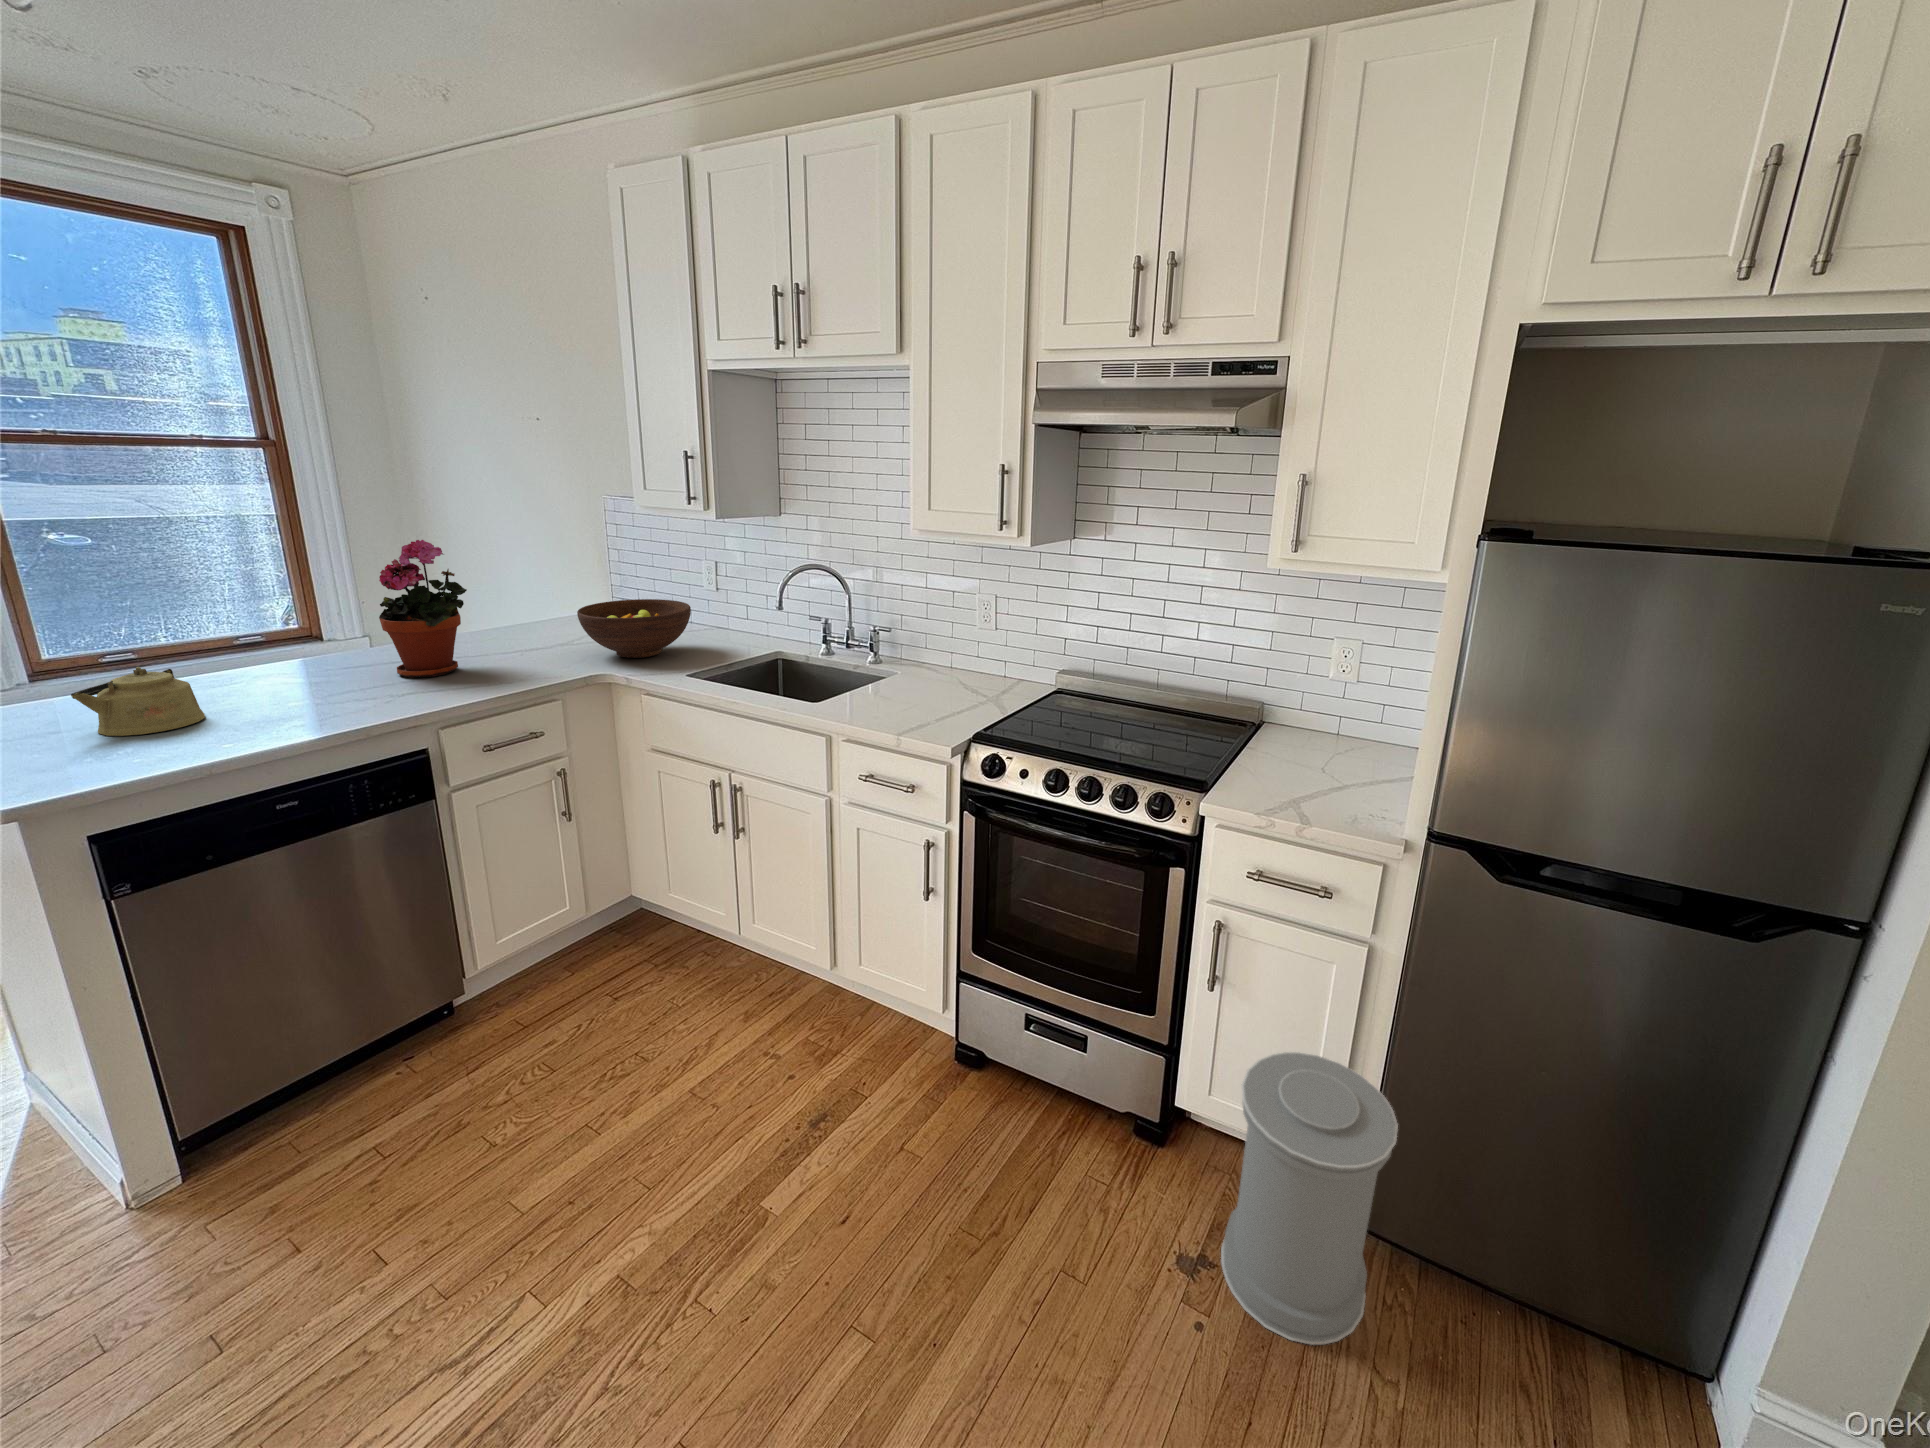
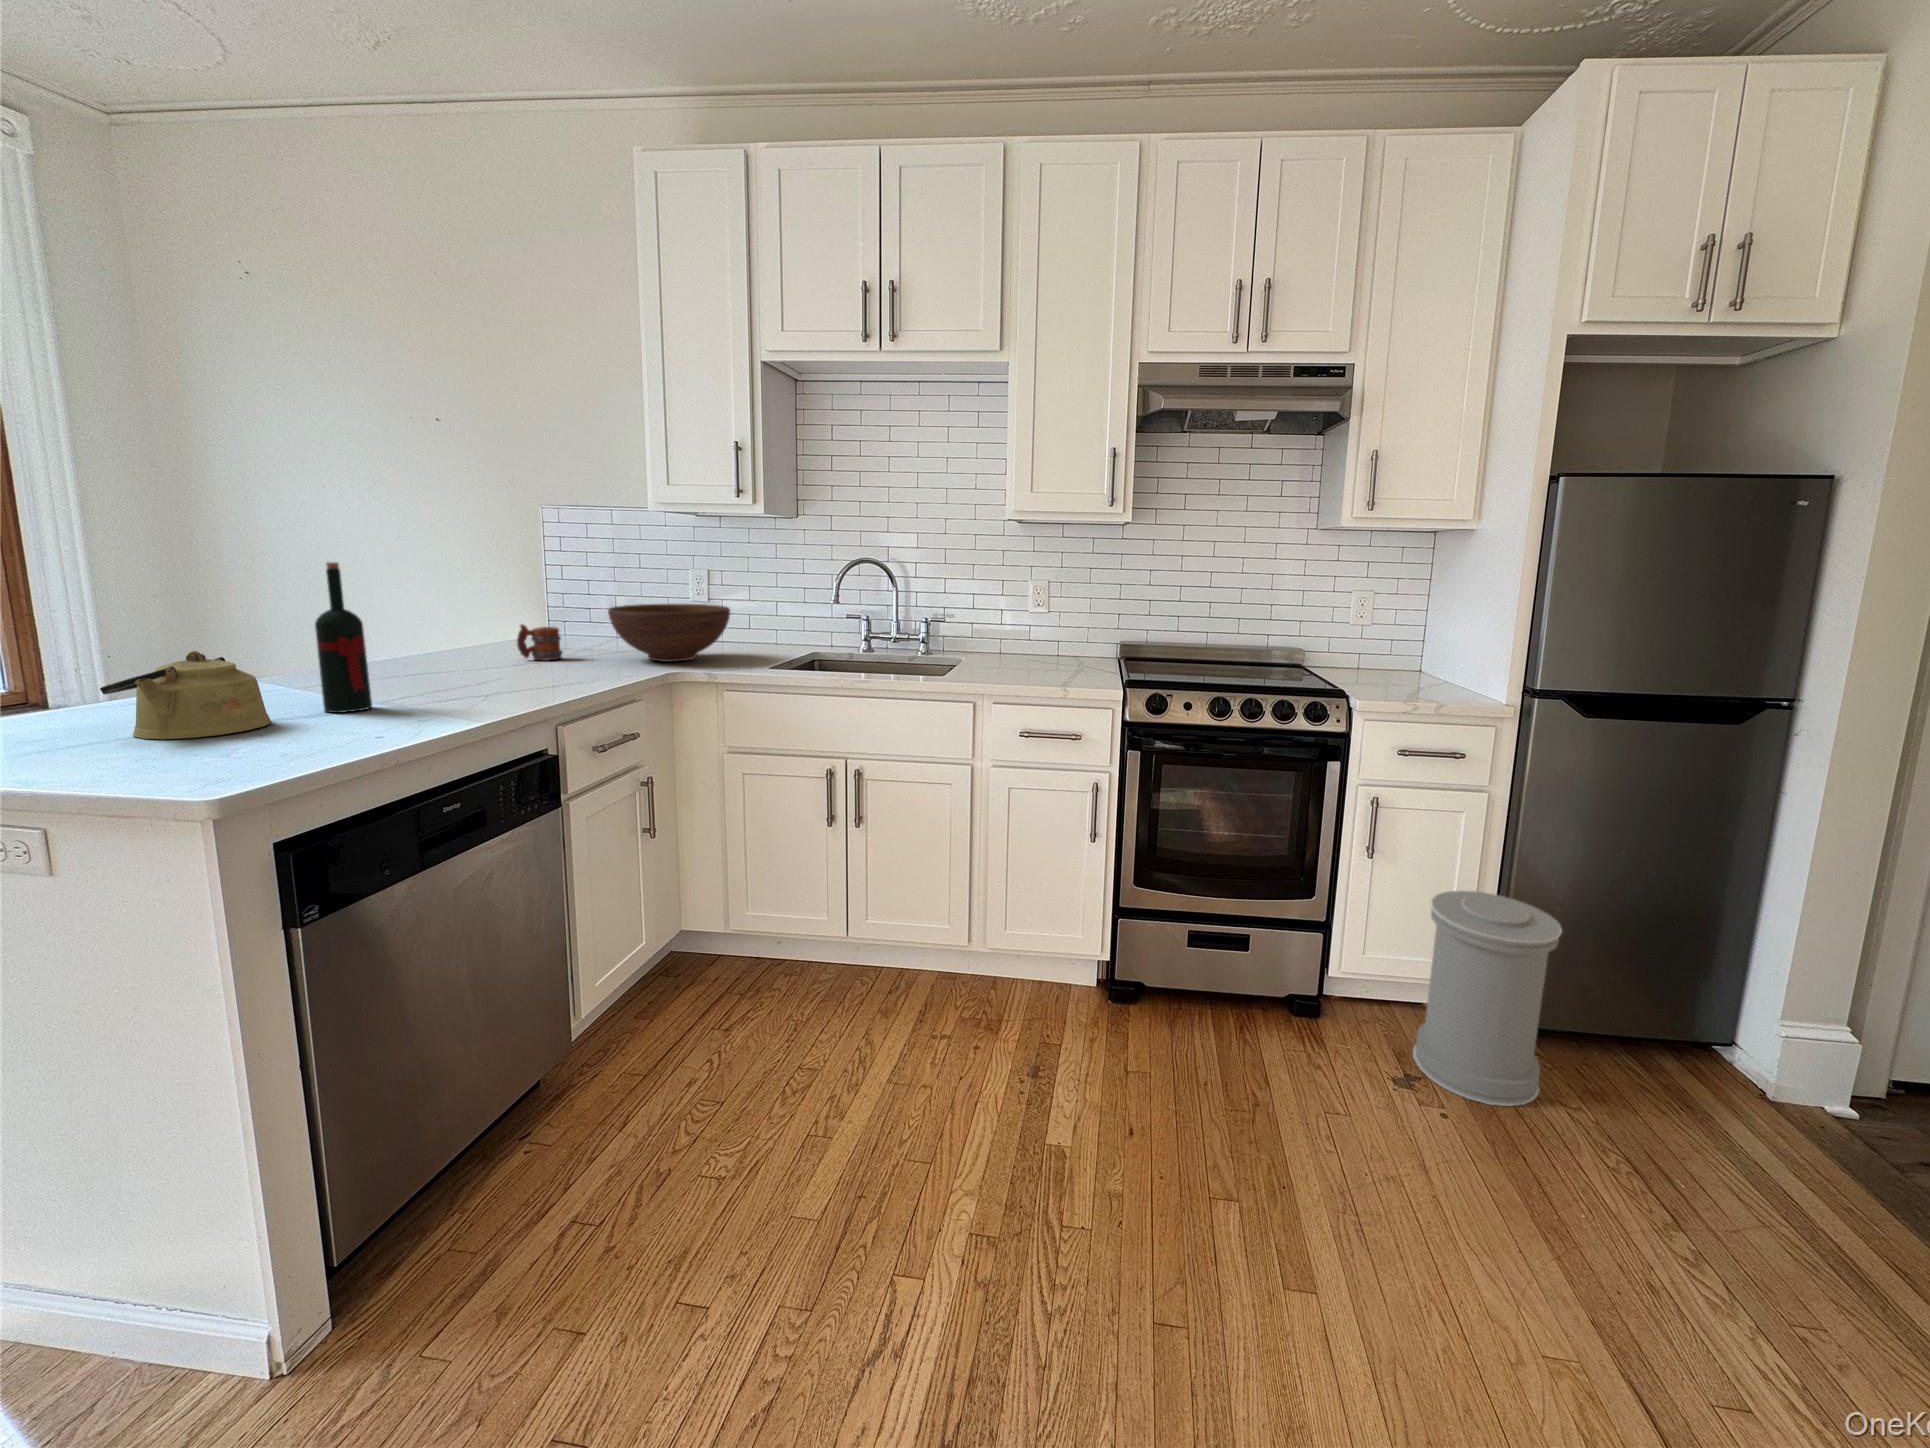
potted plant: present [379,540,467,678] -> none [397,520,513,683]
wine bottle: none [244,592,299,712] -> present [315,562,372,713]
mug: none [517,616,558,649] -> present [517,624,563,660]

